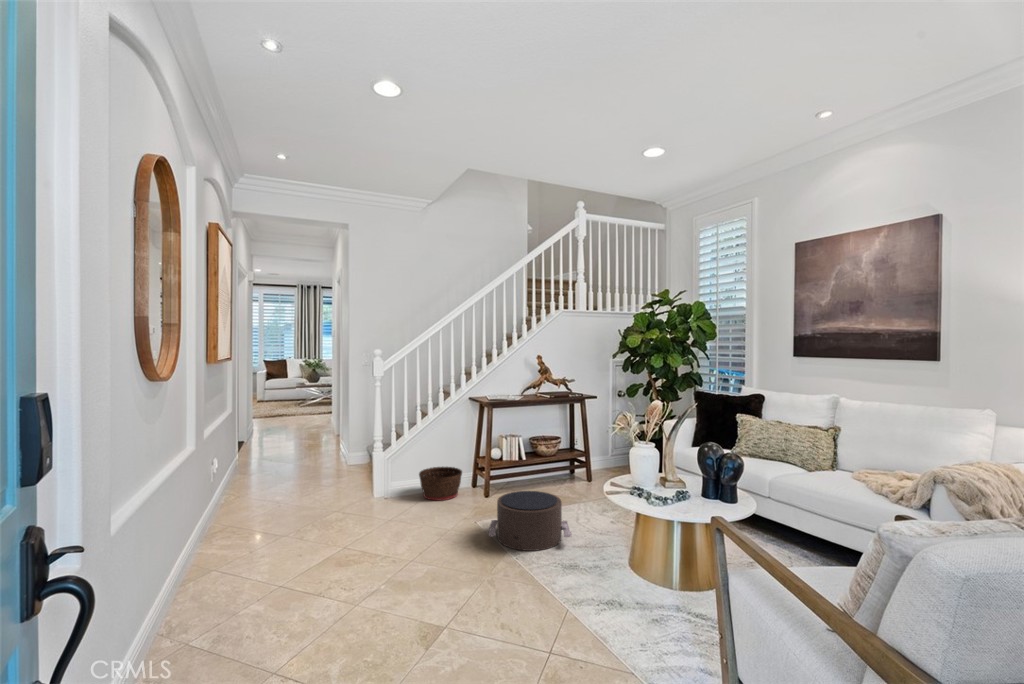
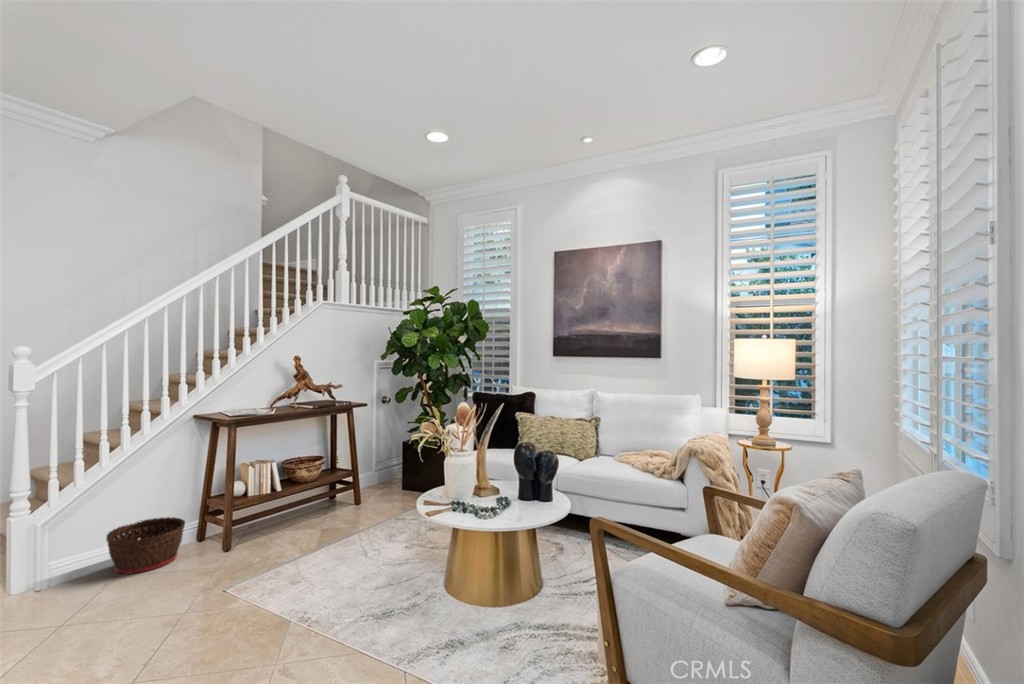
pouf: present [489,491,572,551] -> none [253,528,372,613]

